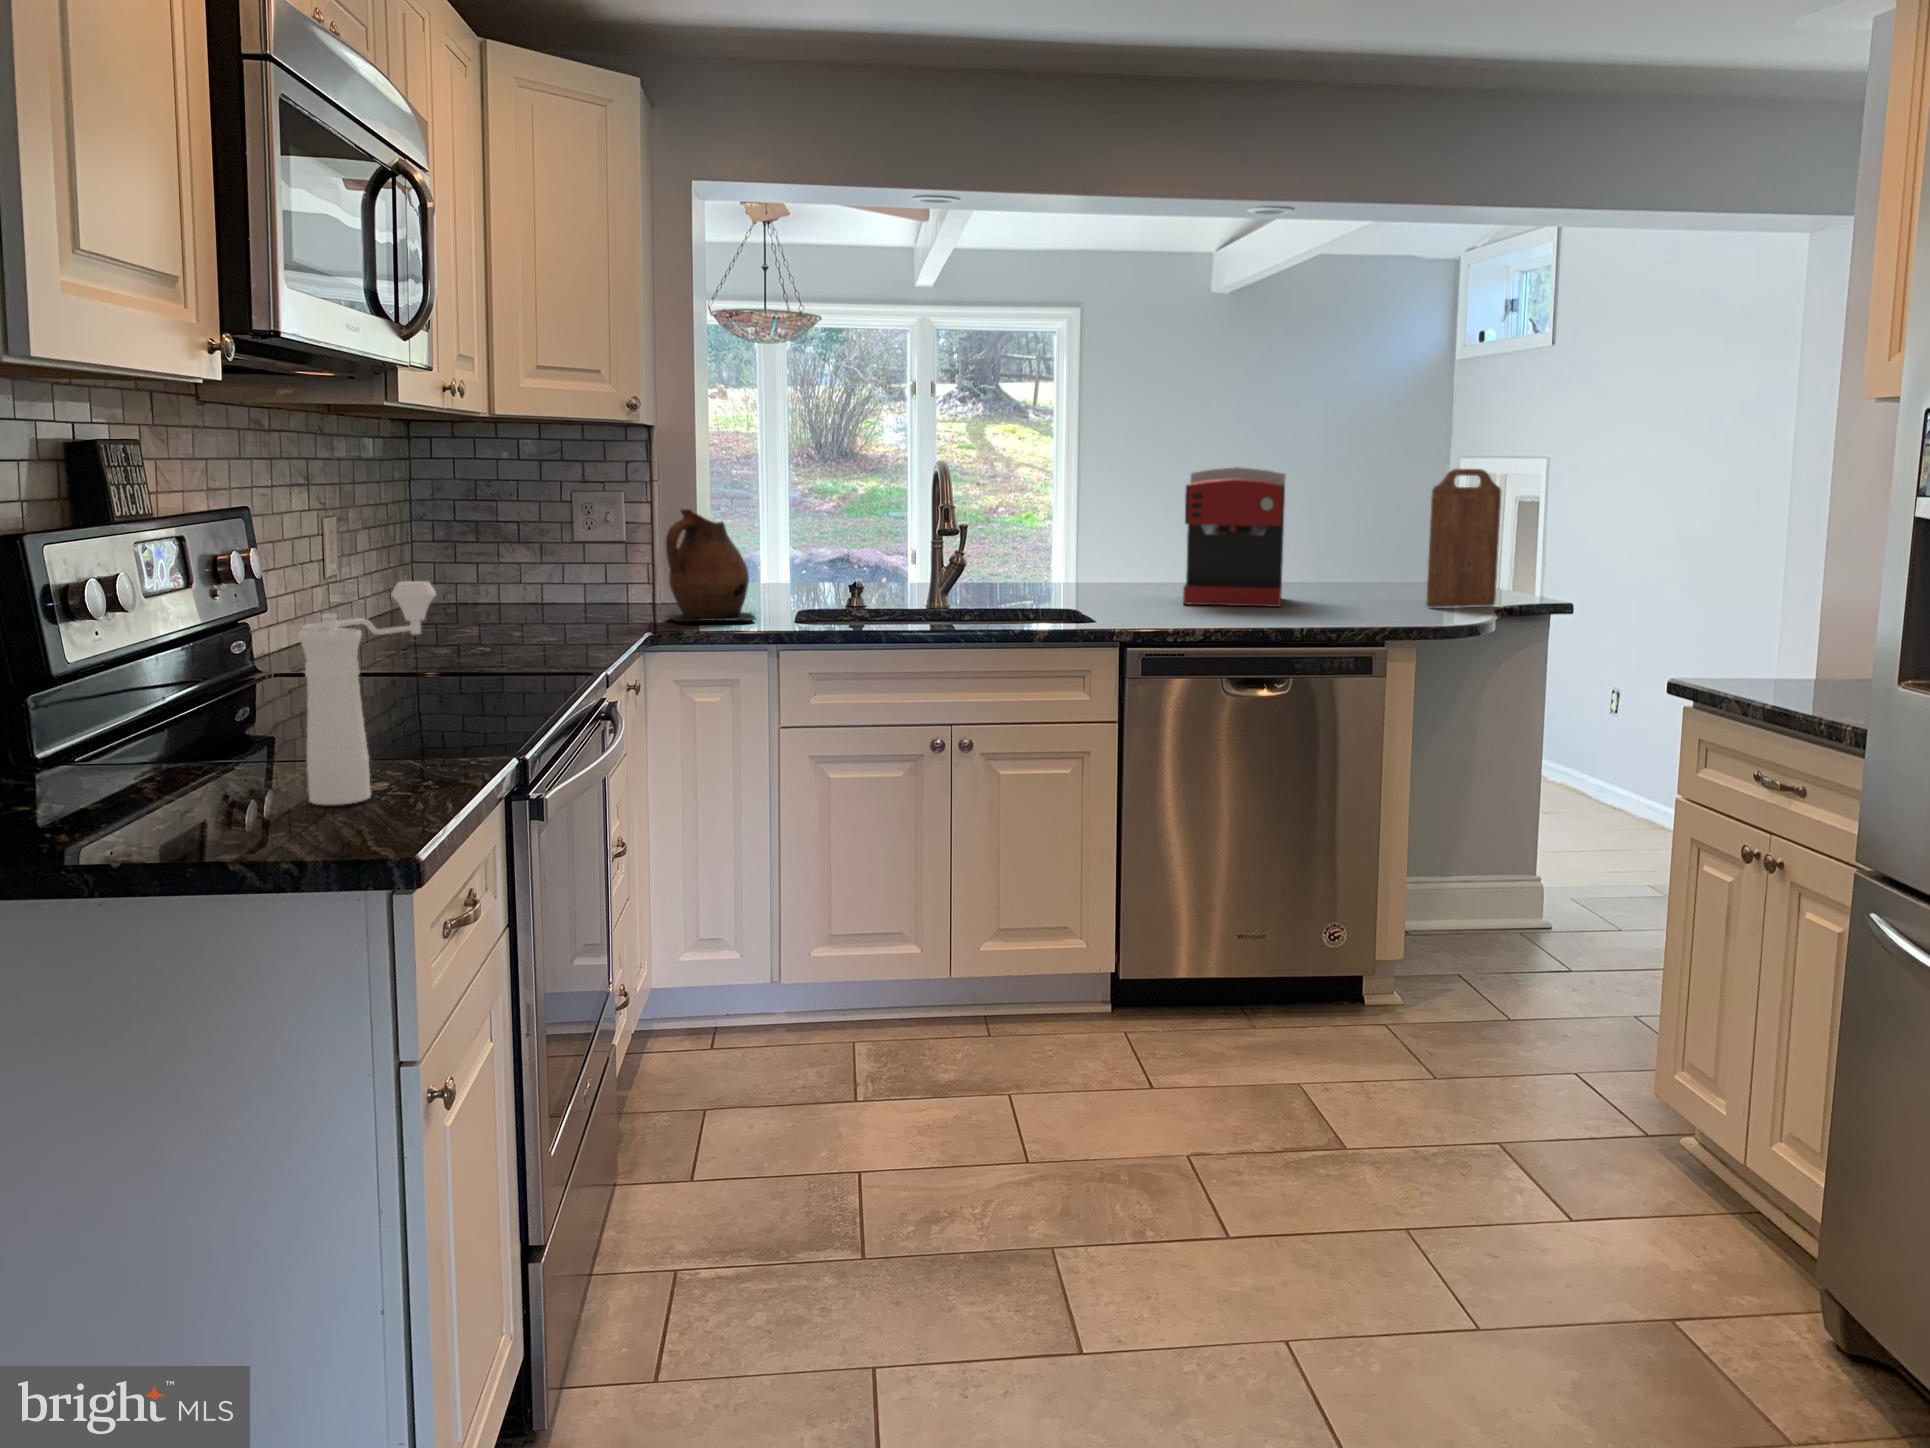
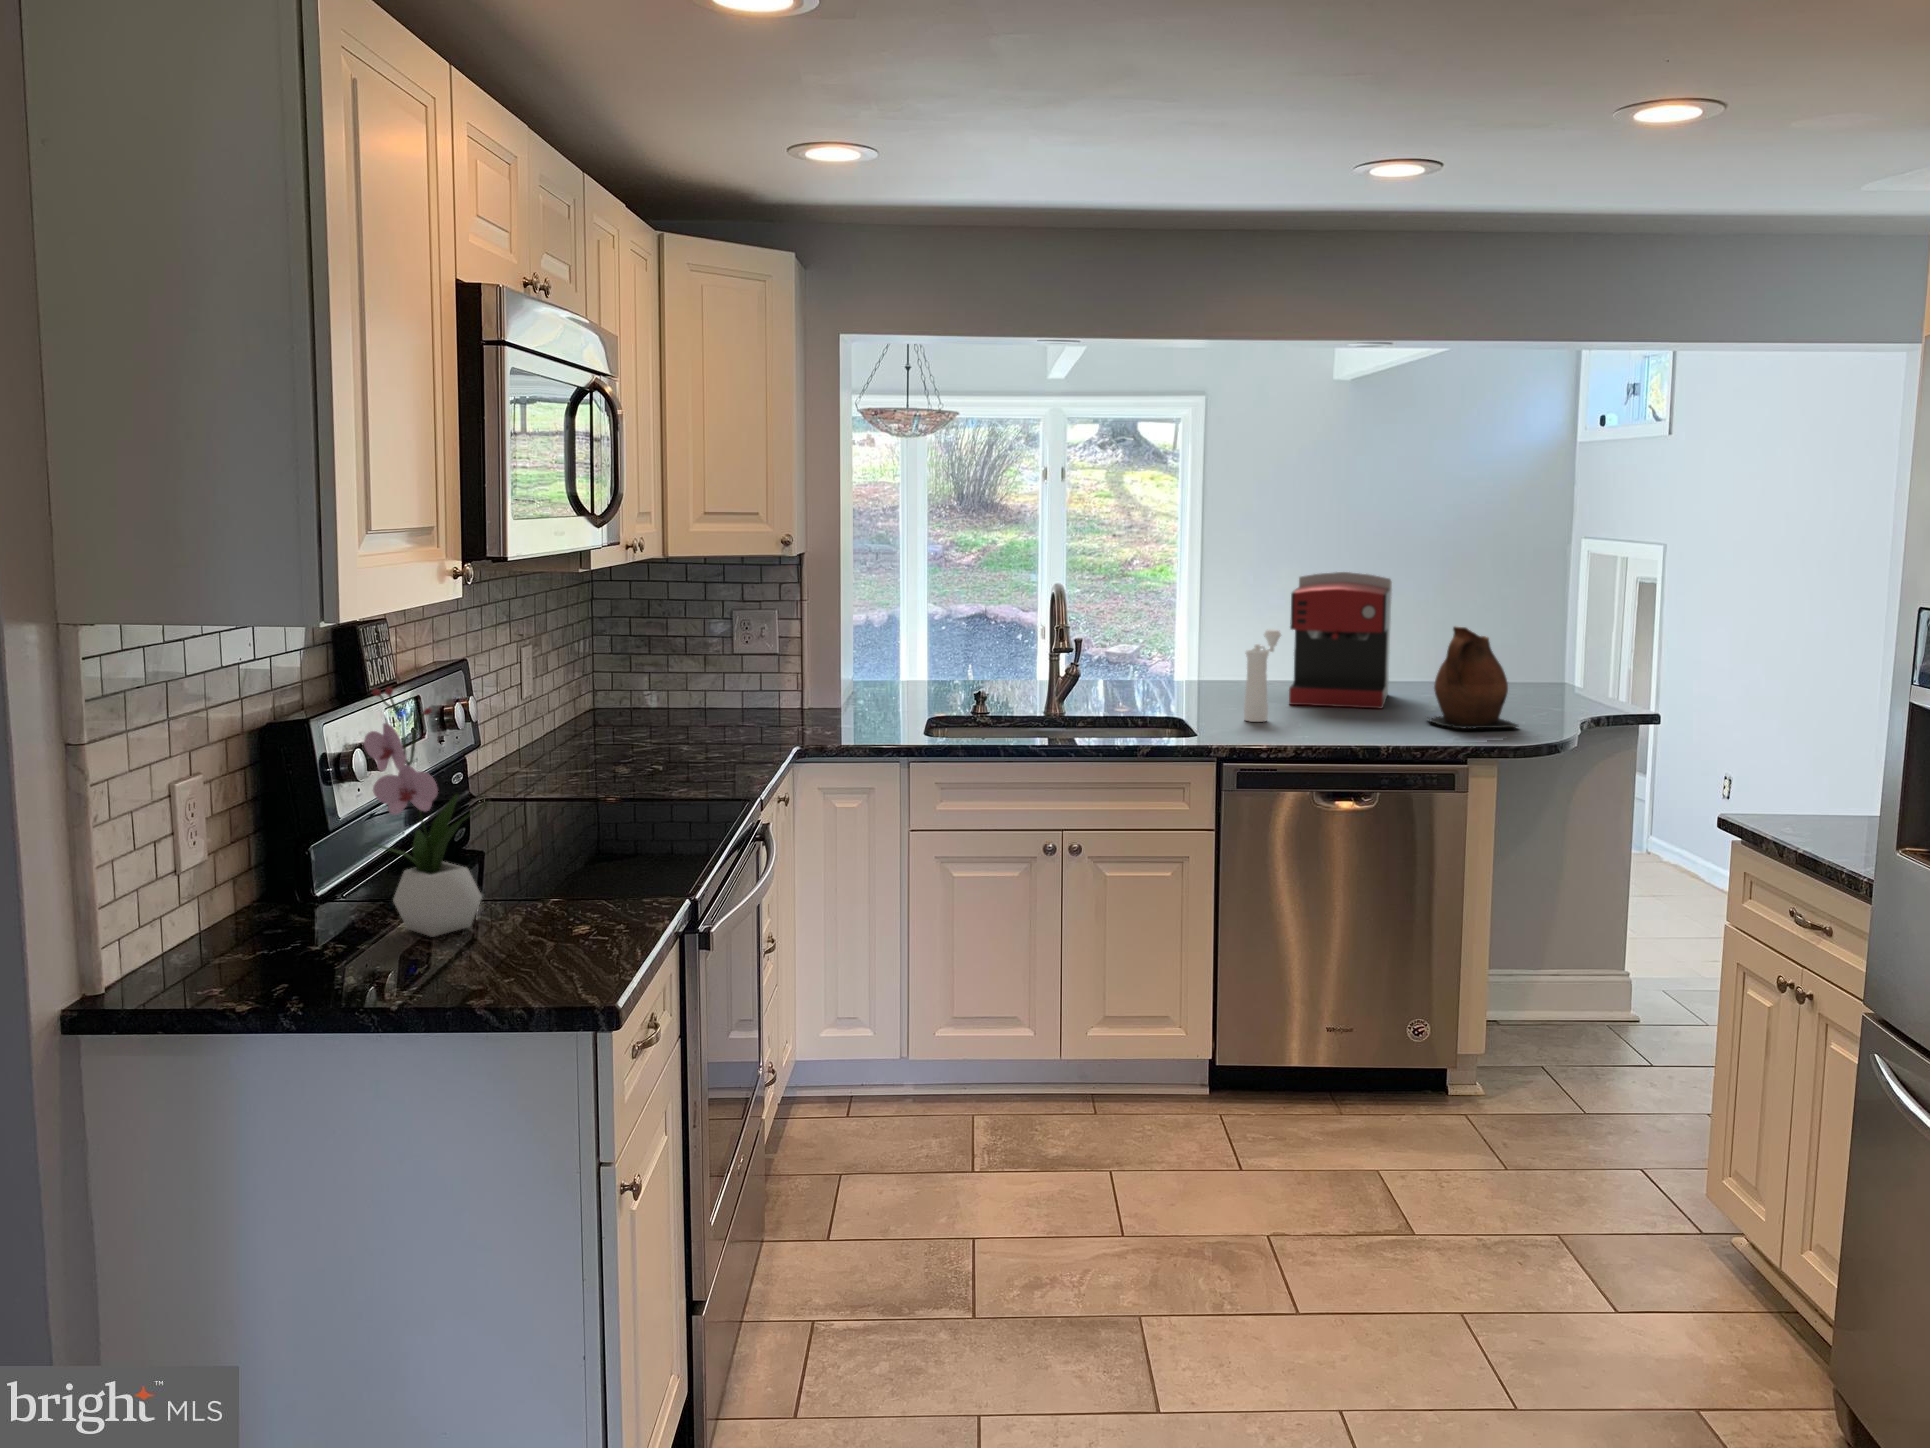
flower arrangement: none [70,461,251,790] -> present [364,687,487,937]
cutting board: present [1426,469,1501,608] -> none [1526,577,1602,711]
ceramic pitcher: present [666,509,756,621] -> present [1429,627,1519,728]
pepper mill: present [298,581,436,805] -> present [1244,629,1281,722]

